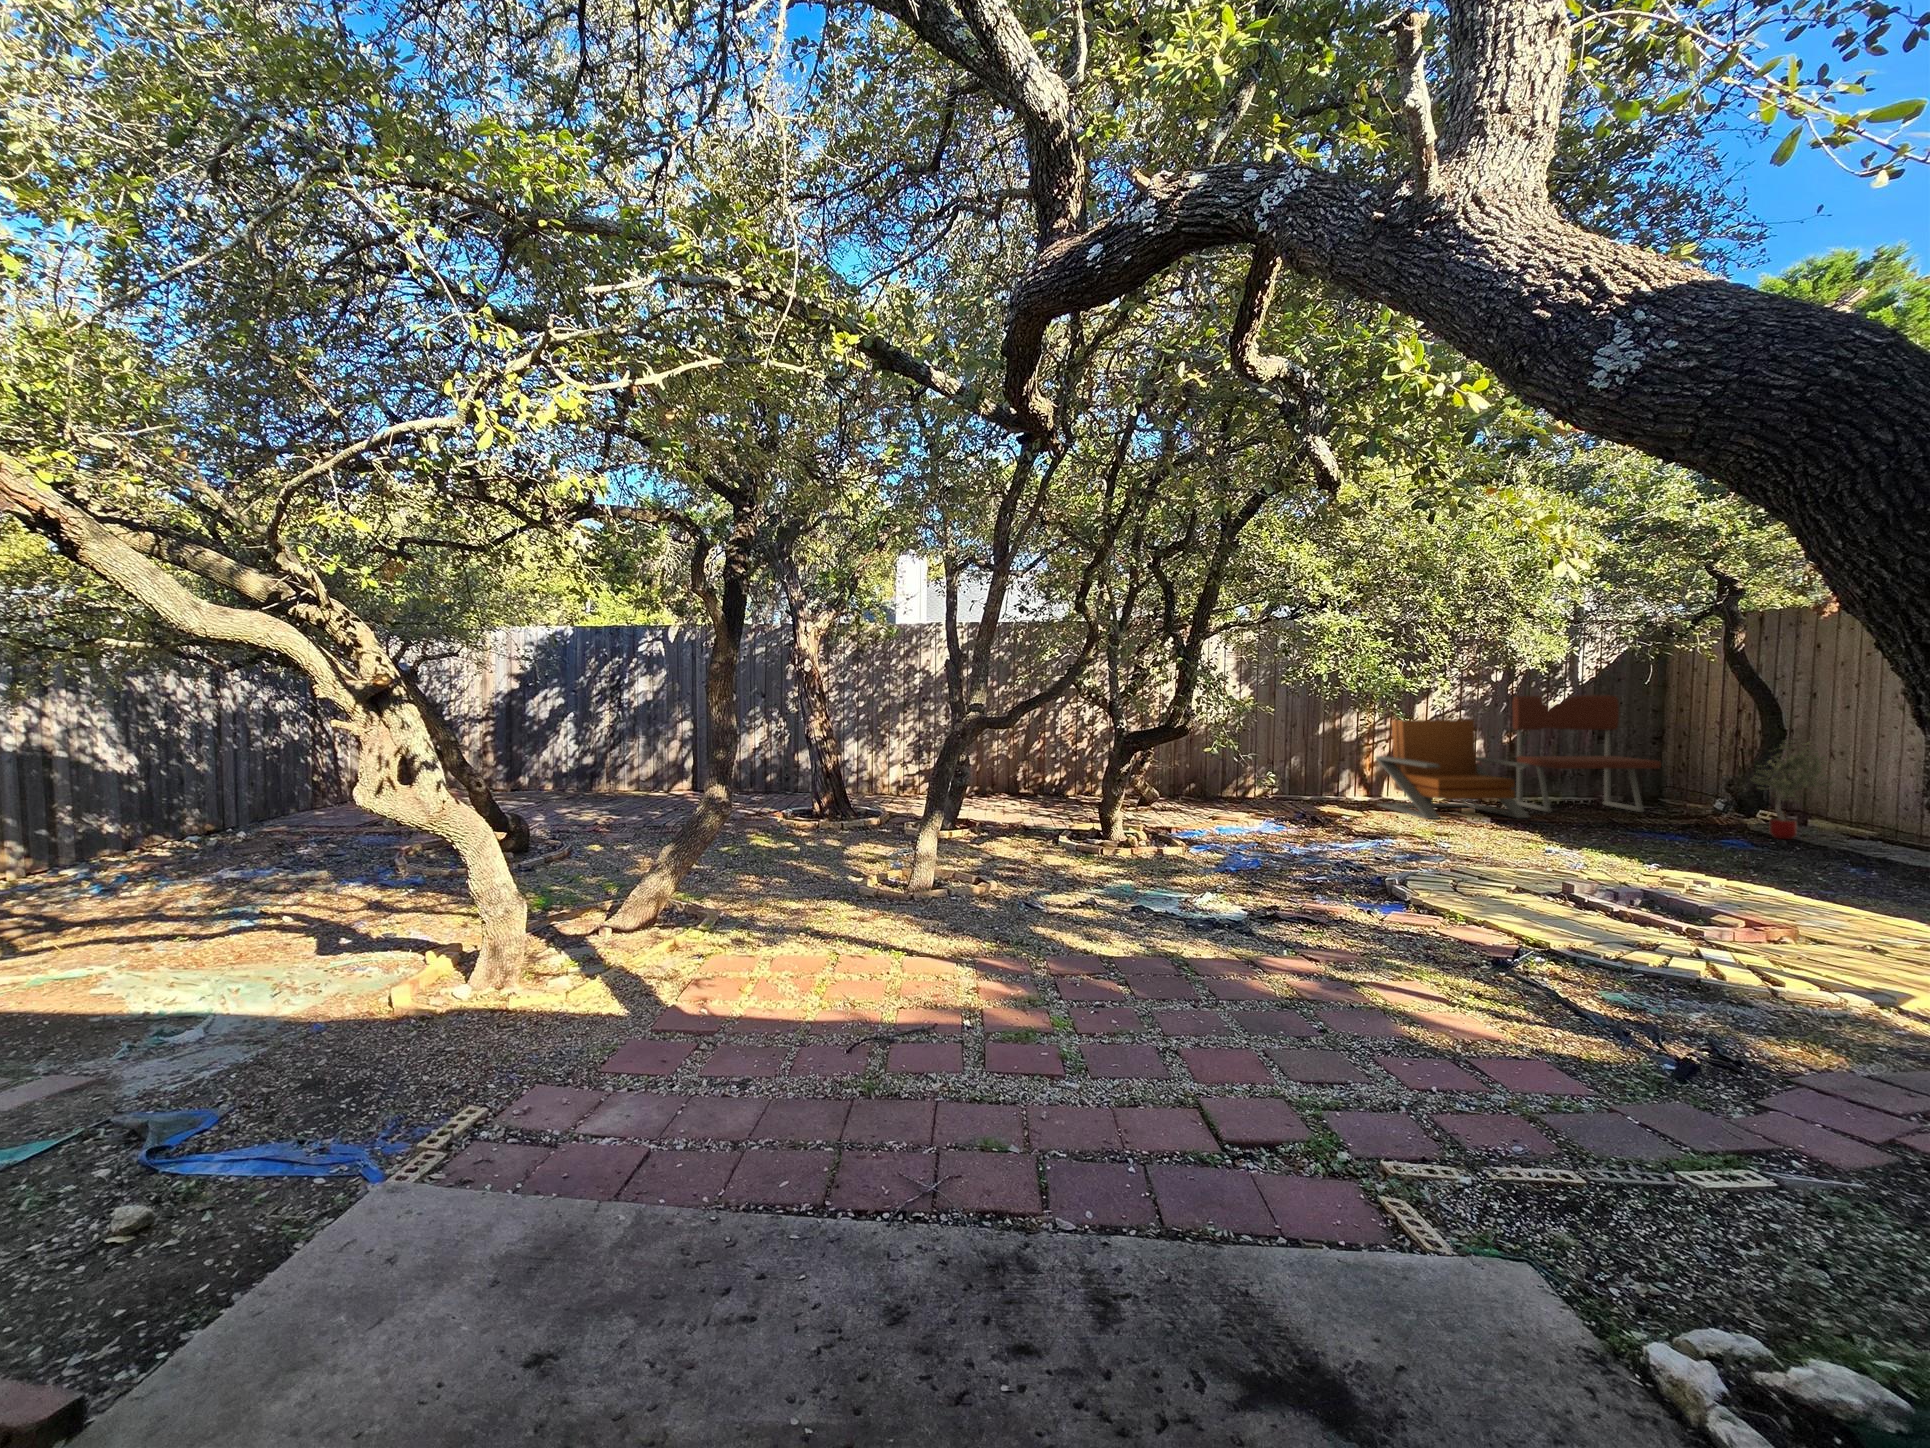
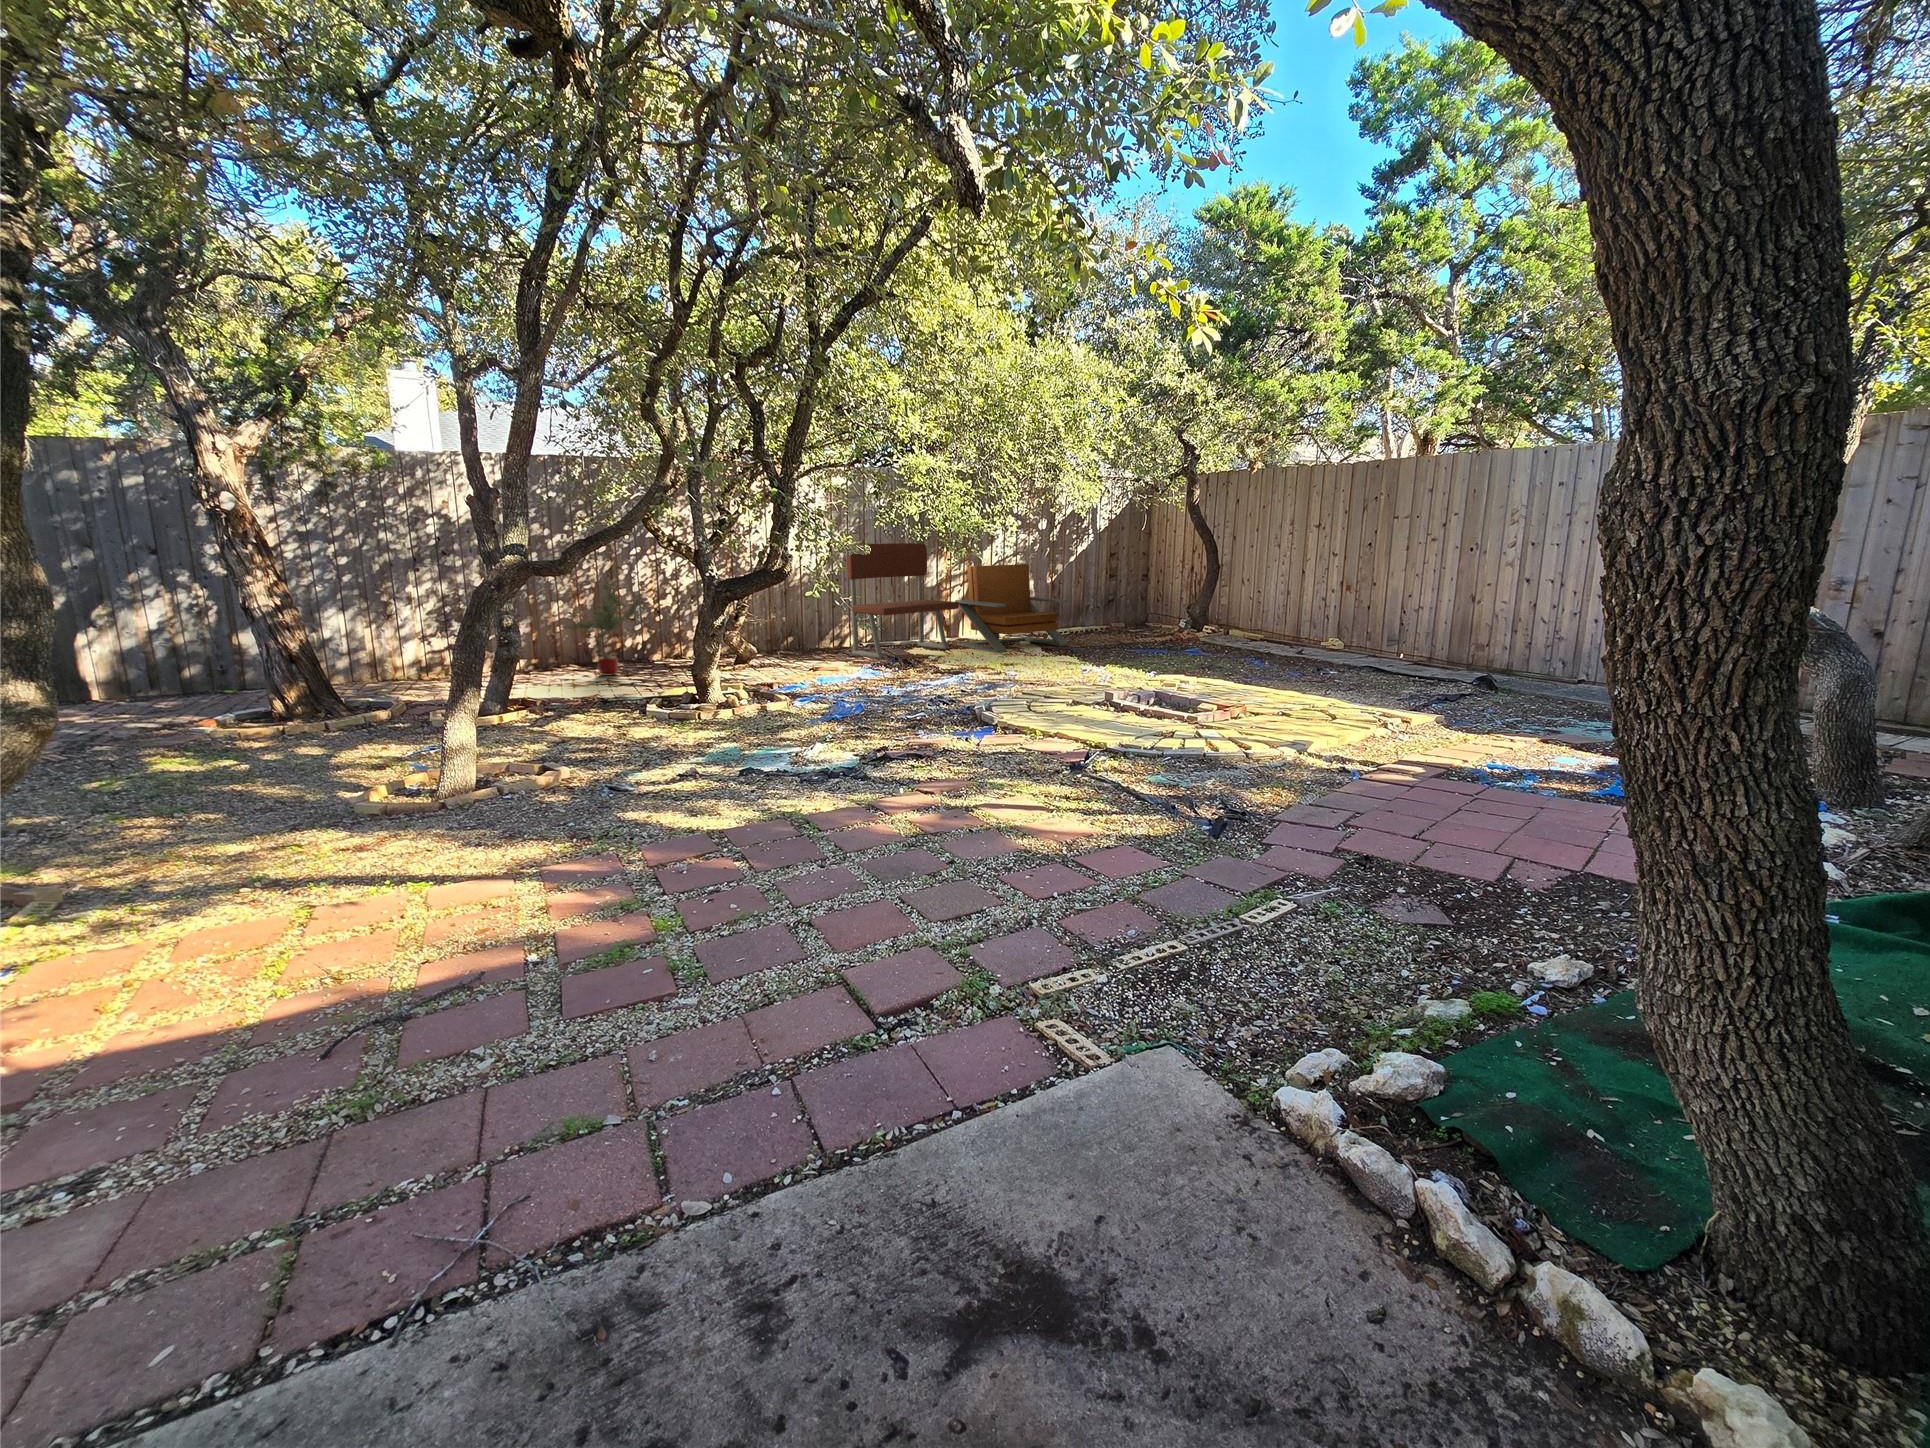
bench: present [1512,695,1661,812] -> present [846,543,959,659]
potted tree: present [1751,740,1834,839] -> present [562,581,644,676]

